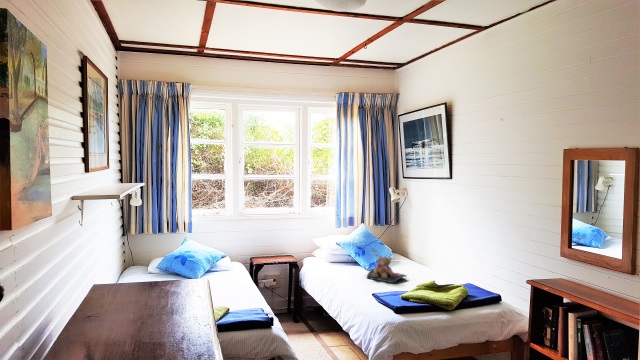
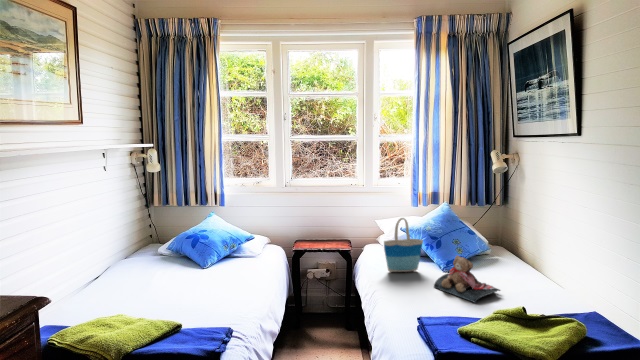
tote bag: none [330,234,355,273] -> present [384,218,423,272]

